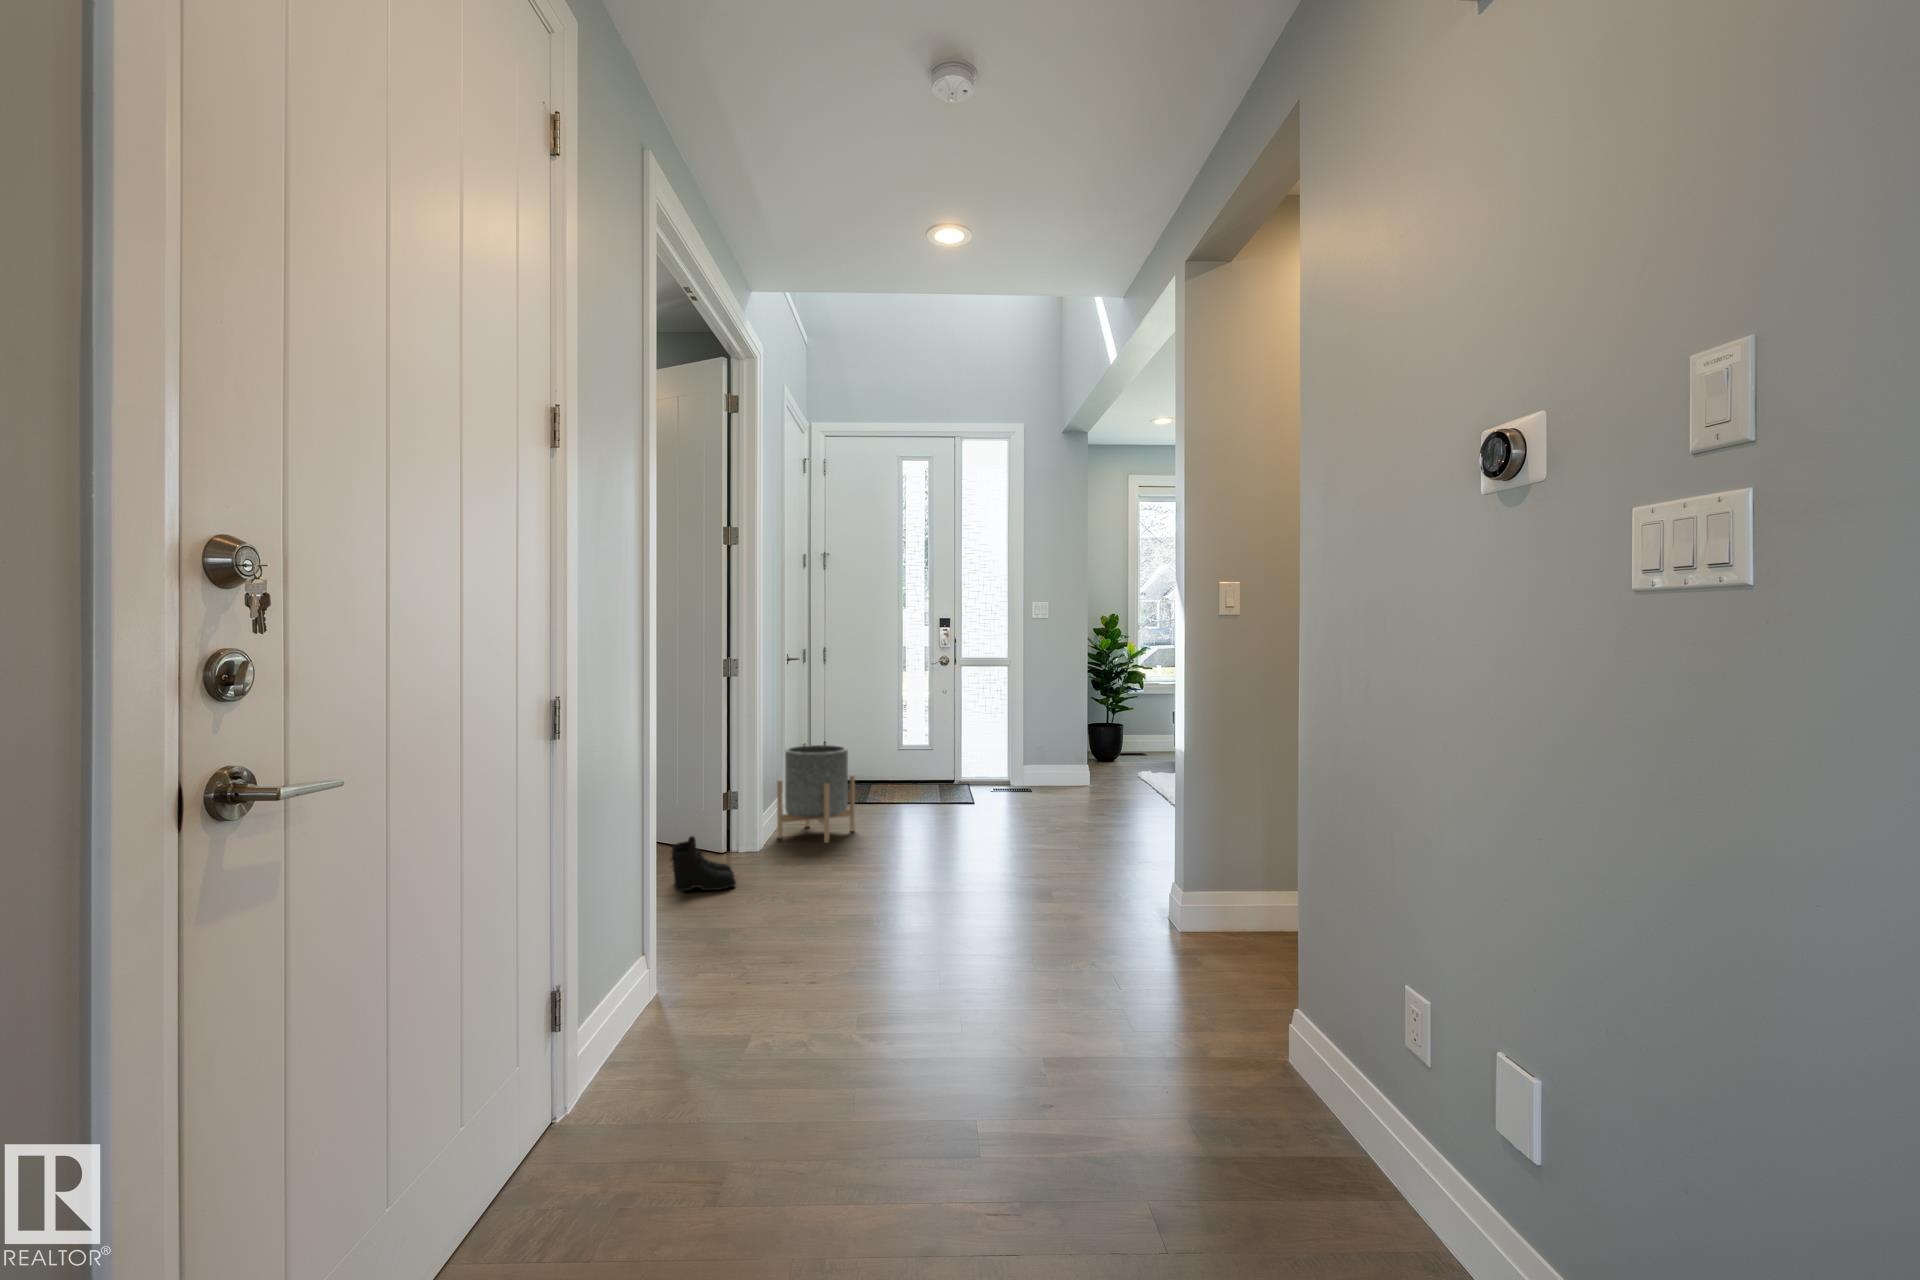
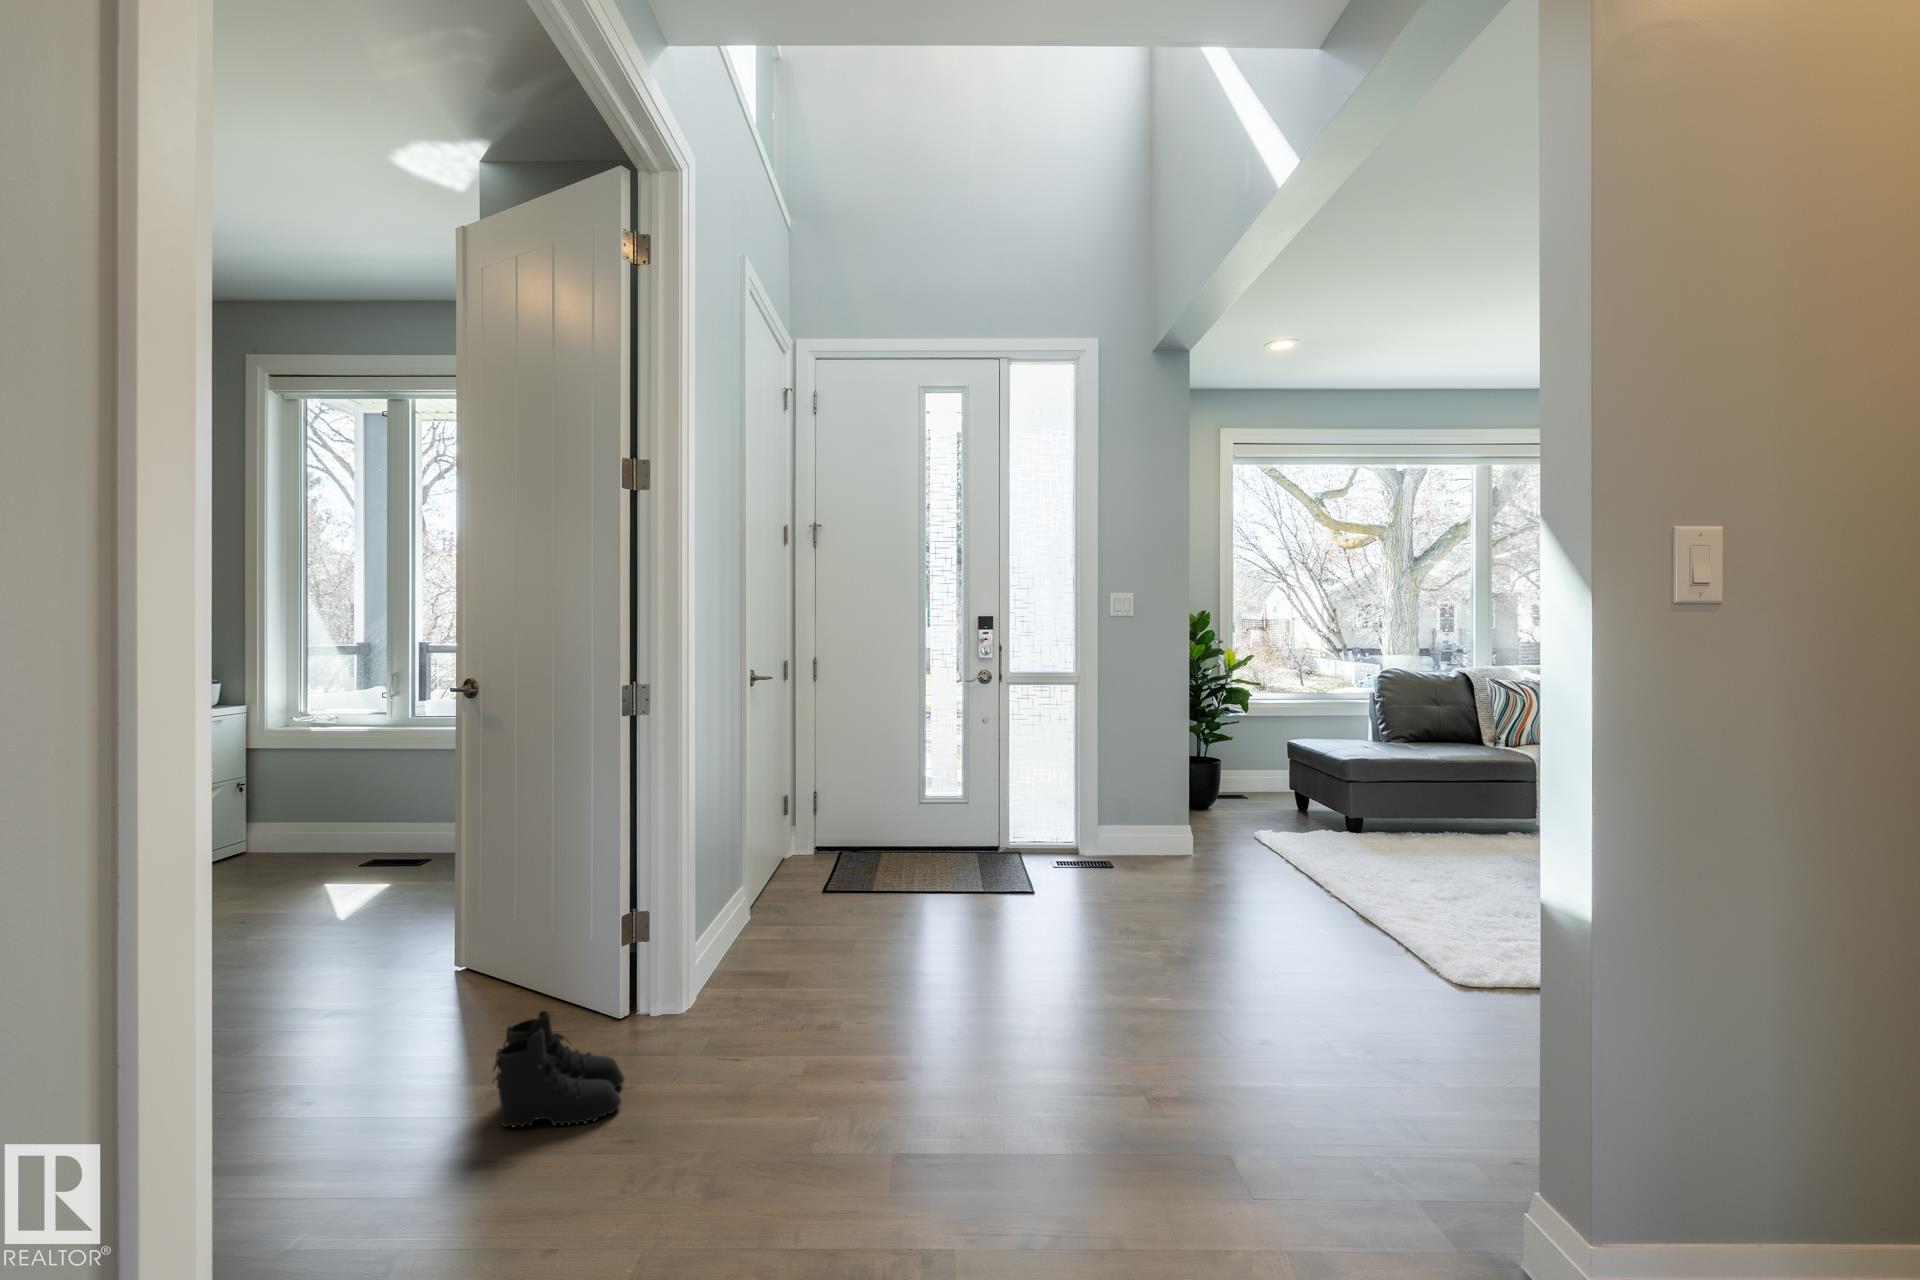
planter: present [777,745,855,843] -> none [724,815,850,983]

